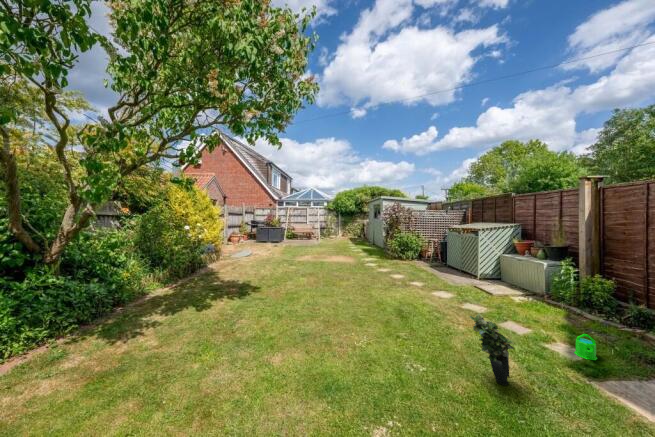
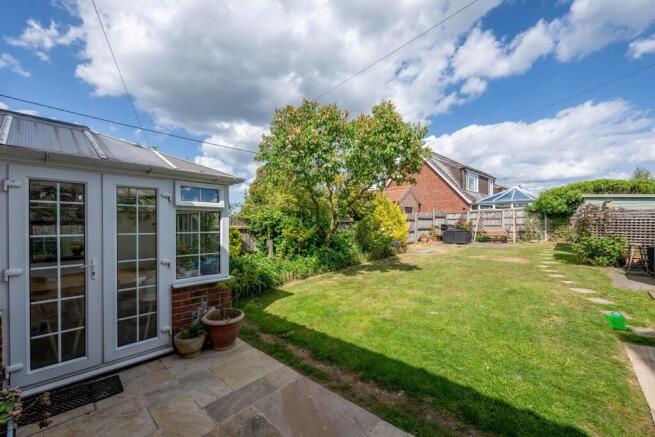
potted plant: present [470,313,514,386] -> none [490,277,515,315]

